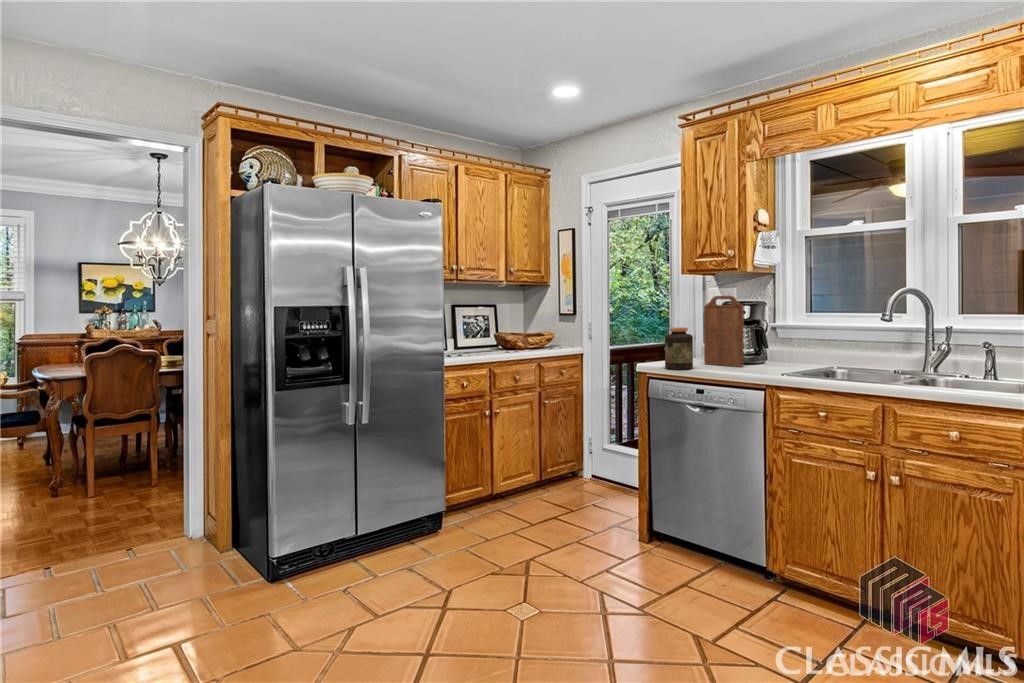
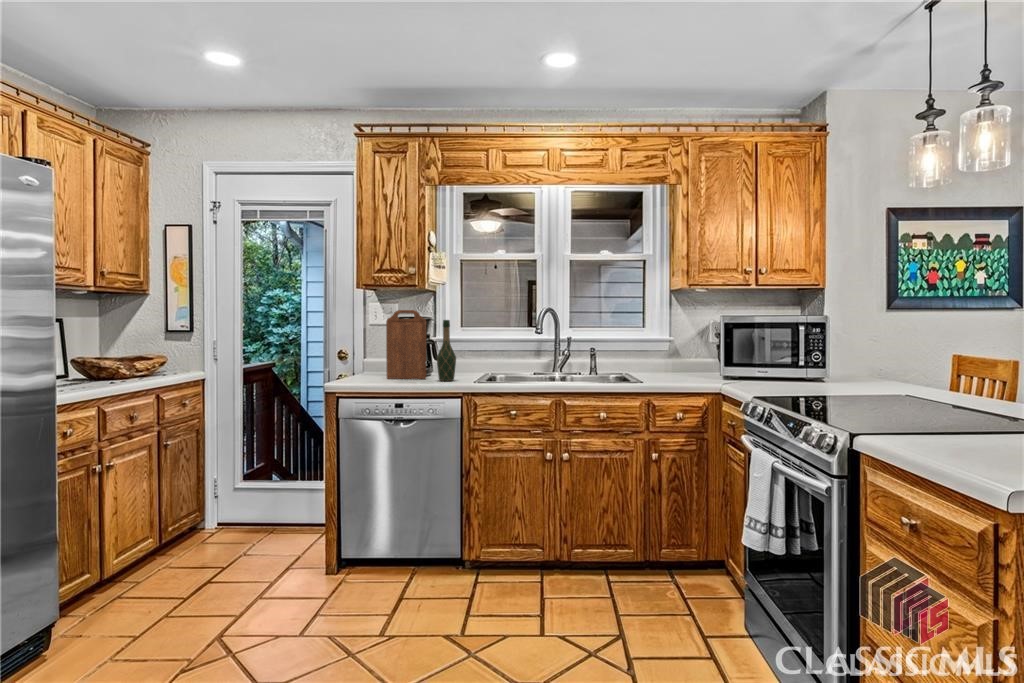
wine bottle: none [748,306,770,372] -> present [437,320,456,381]
jar: present [665,327,693,370] -> none [357,341,385,384]

